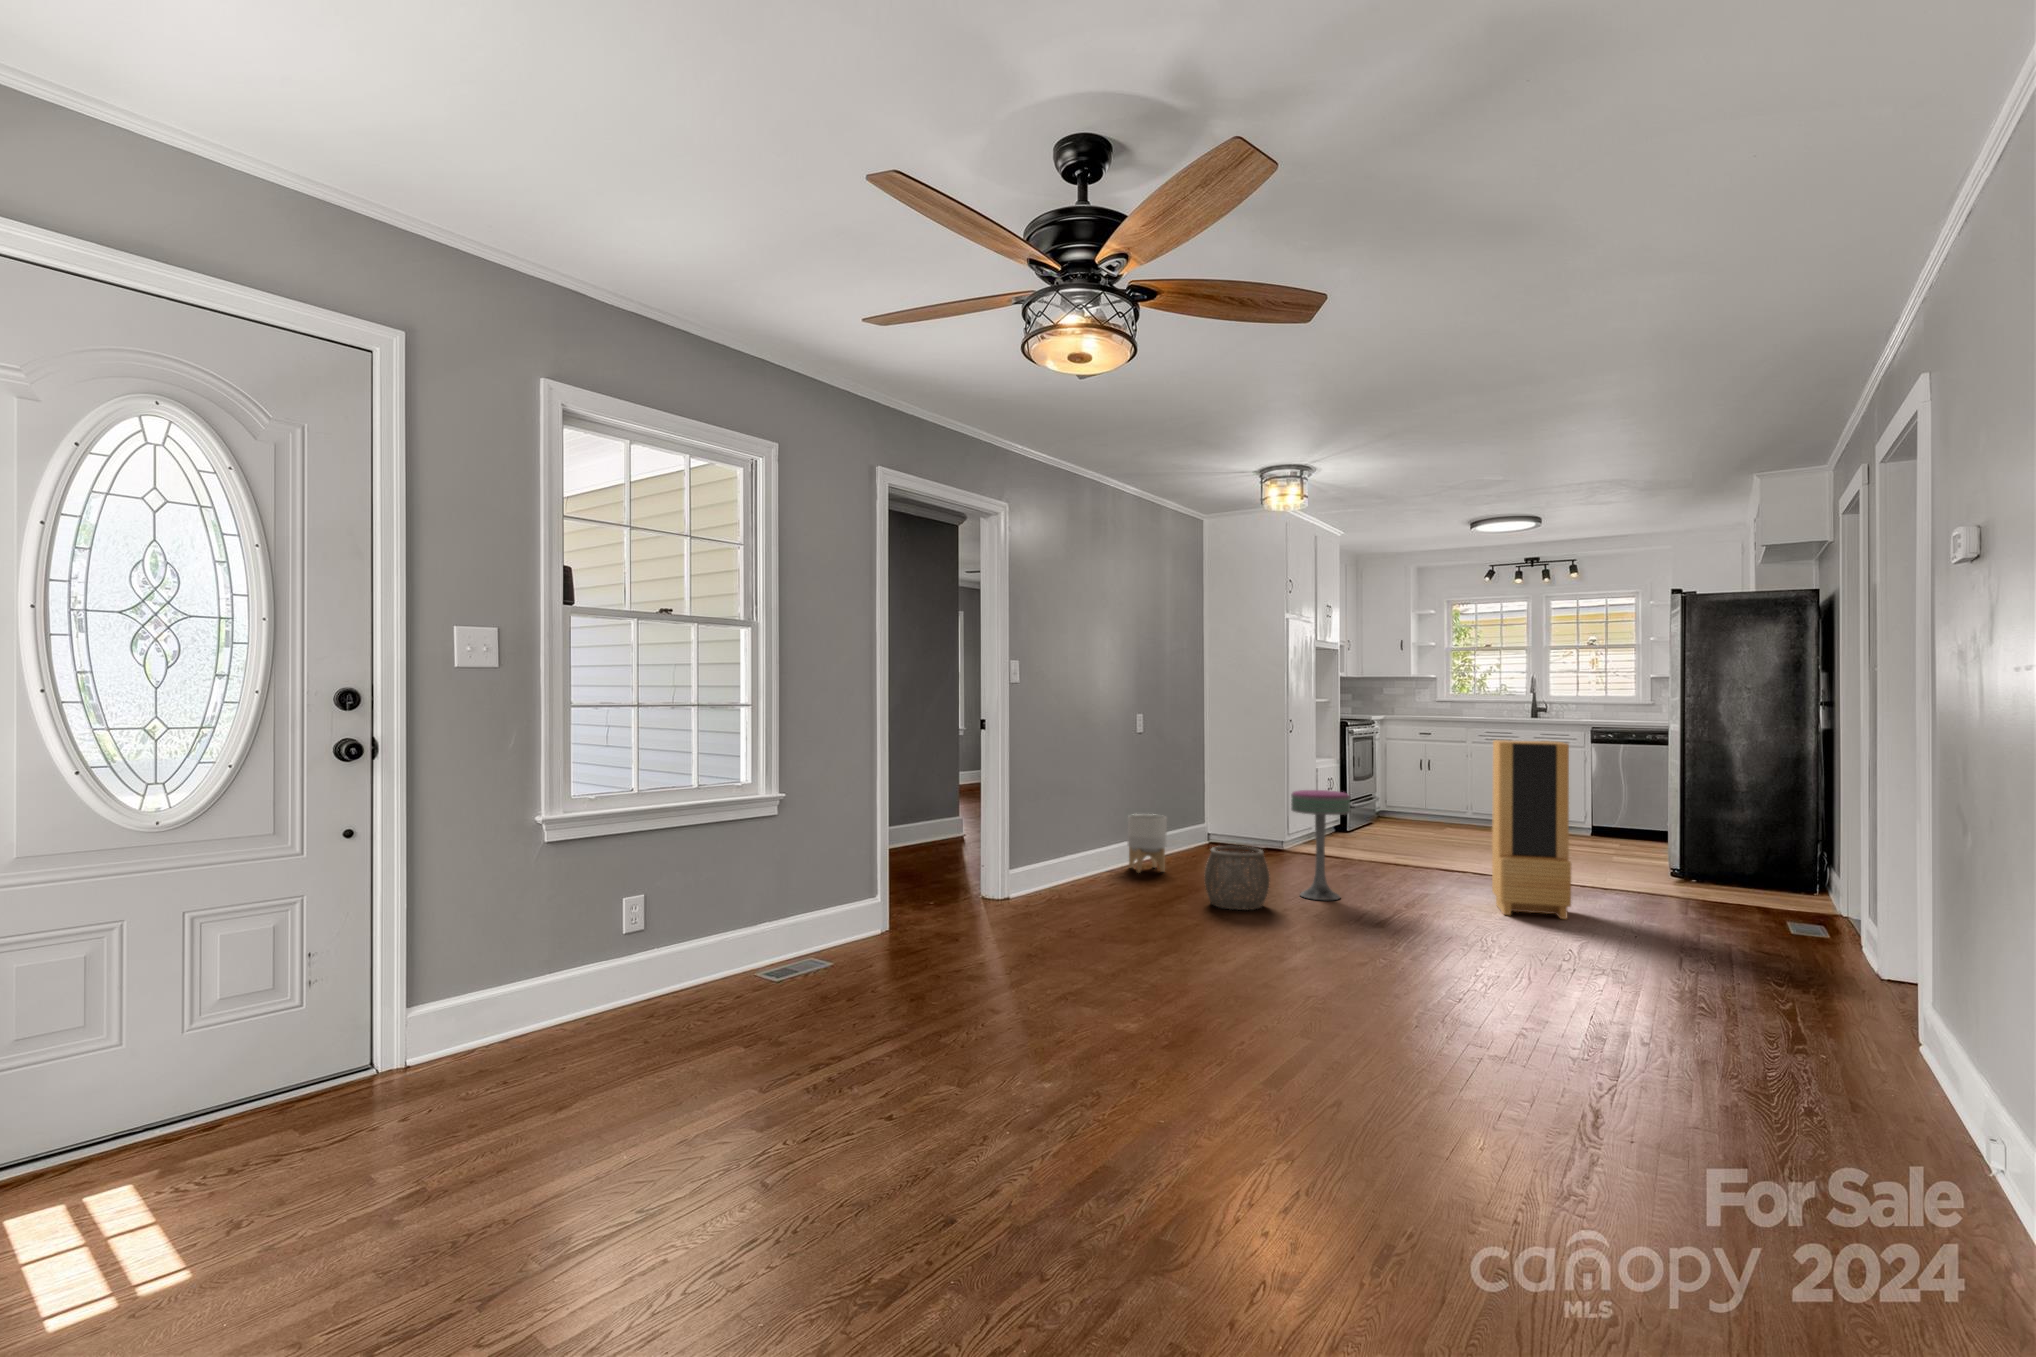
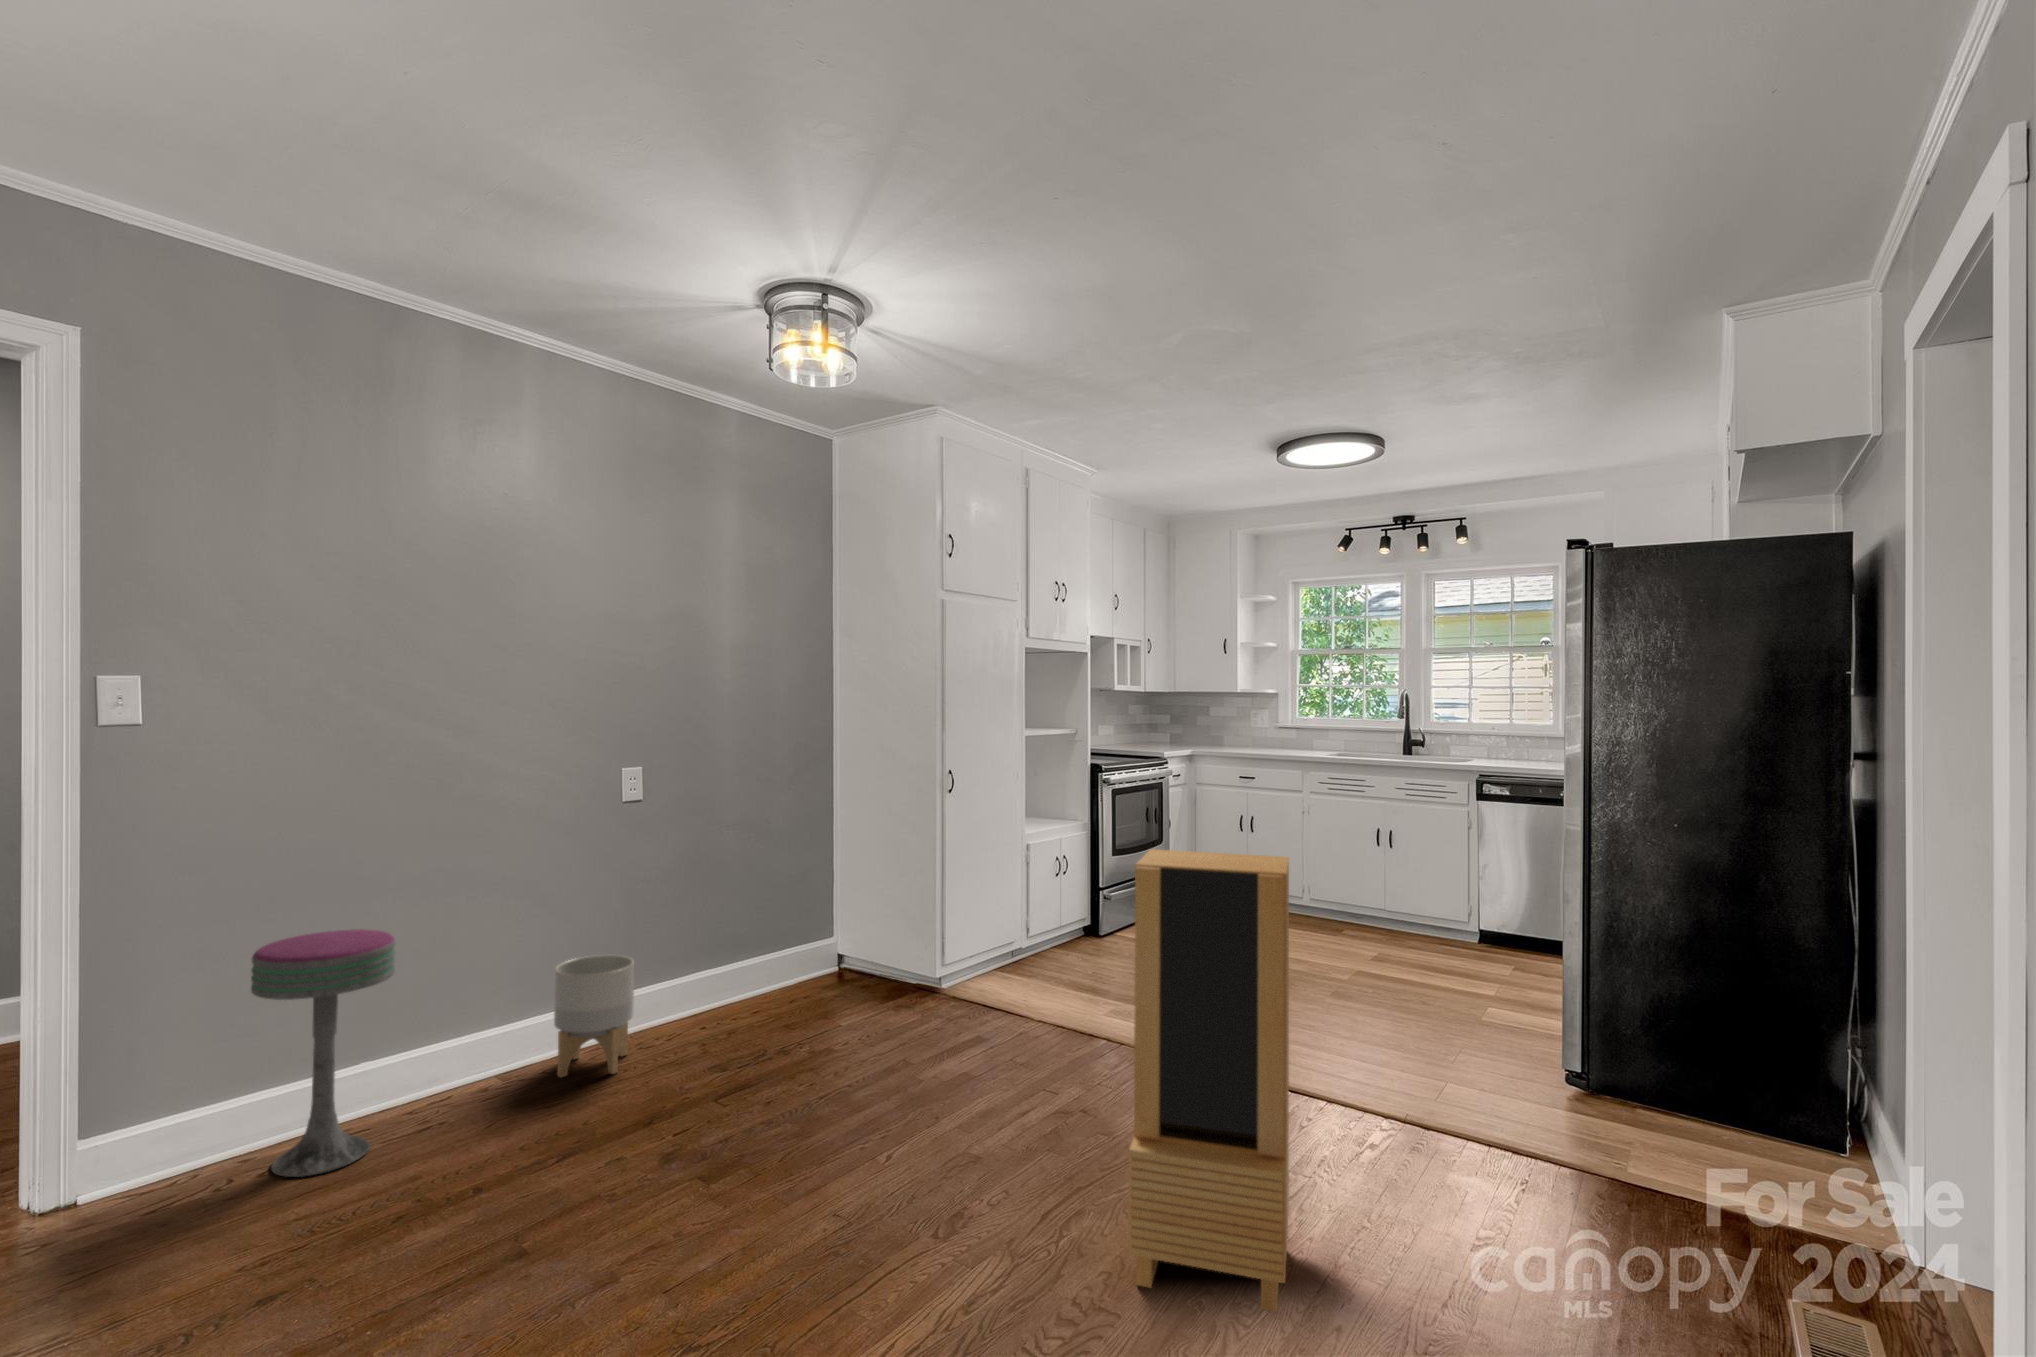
bar stool: present [1291,790,1350,900] -> present [251,929,396,1177]
woven basket: present [1205,846,1270,910] -> none [464,1084,631,1268]

